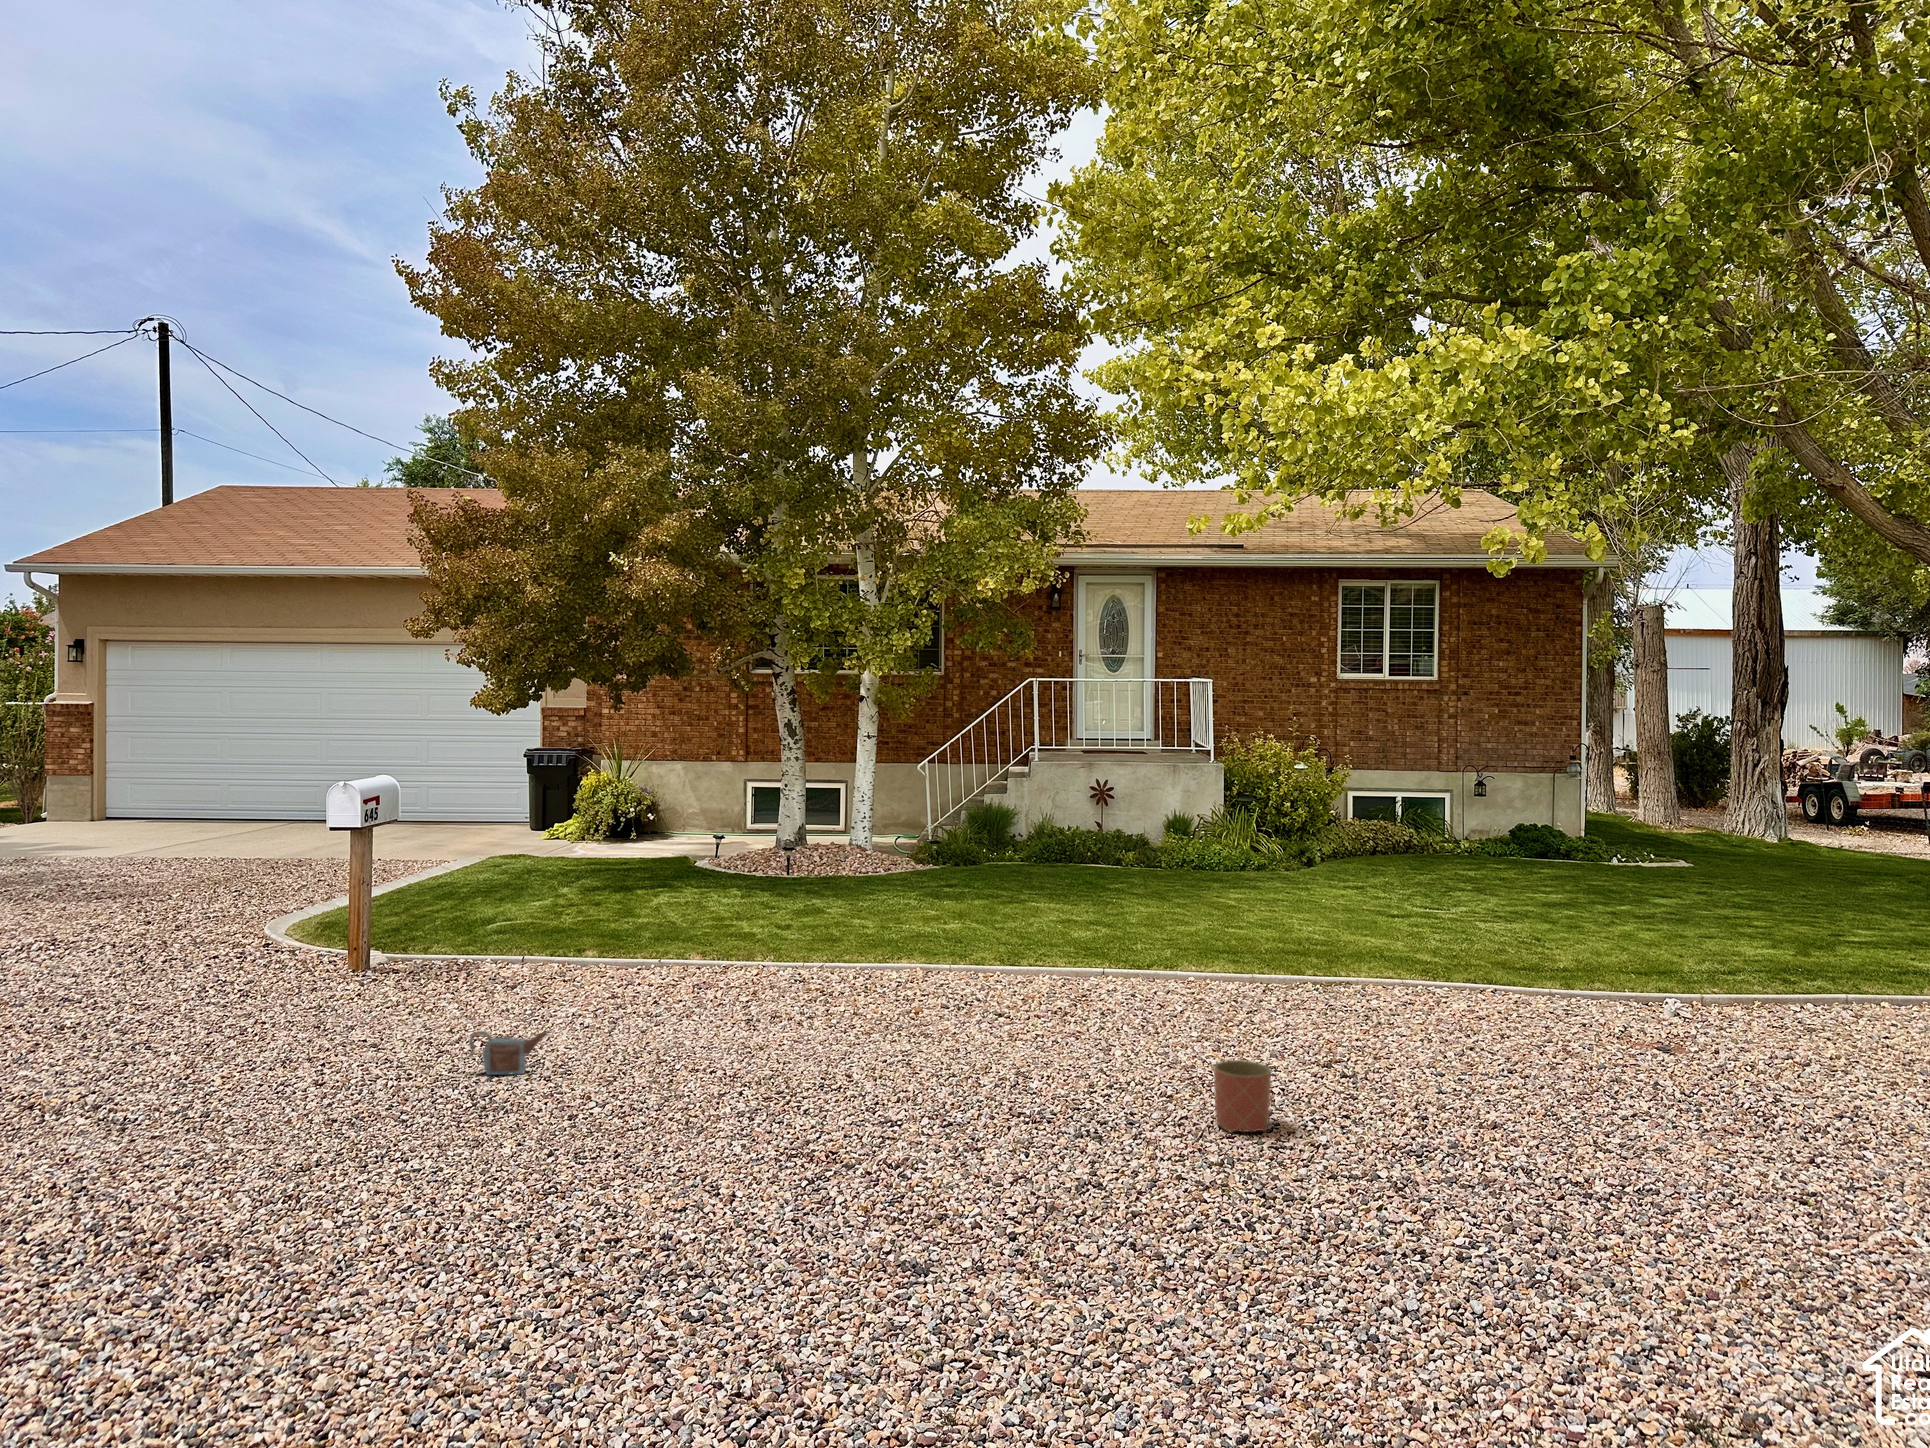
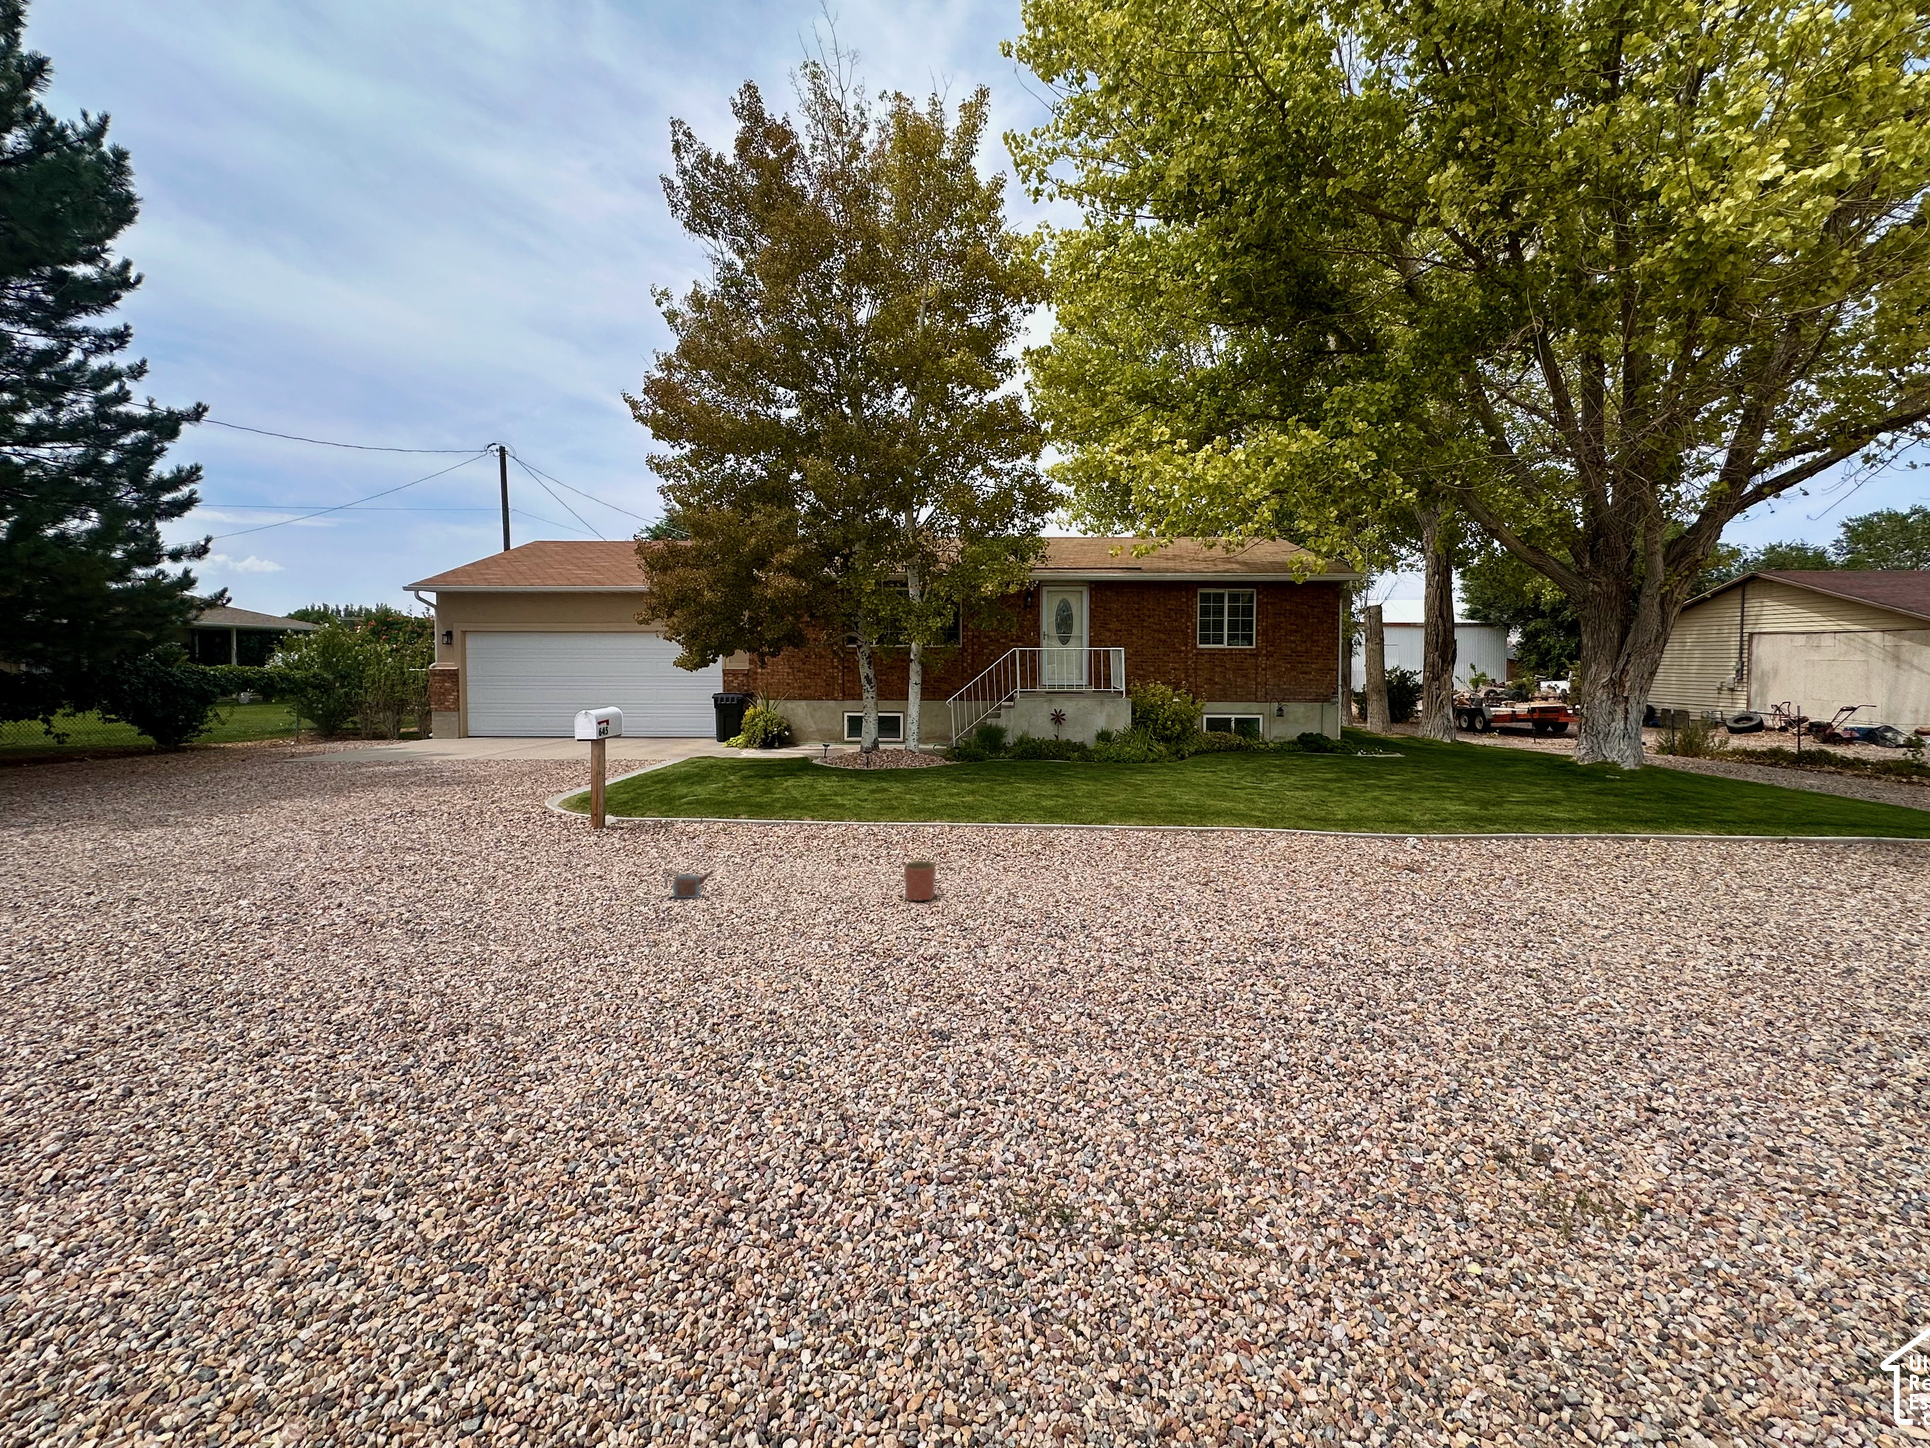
planter: present [1214,1060,1271,1132] -> present [904,861,936,901]

